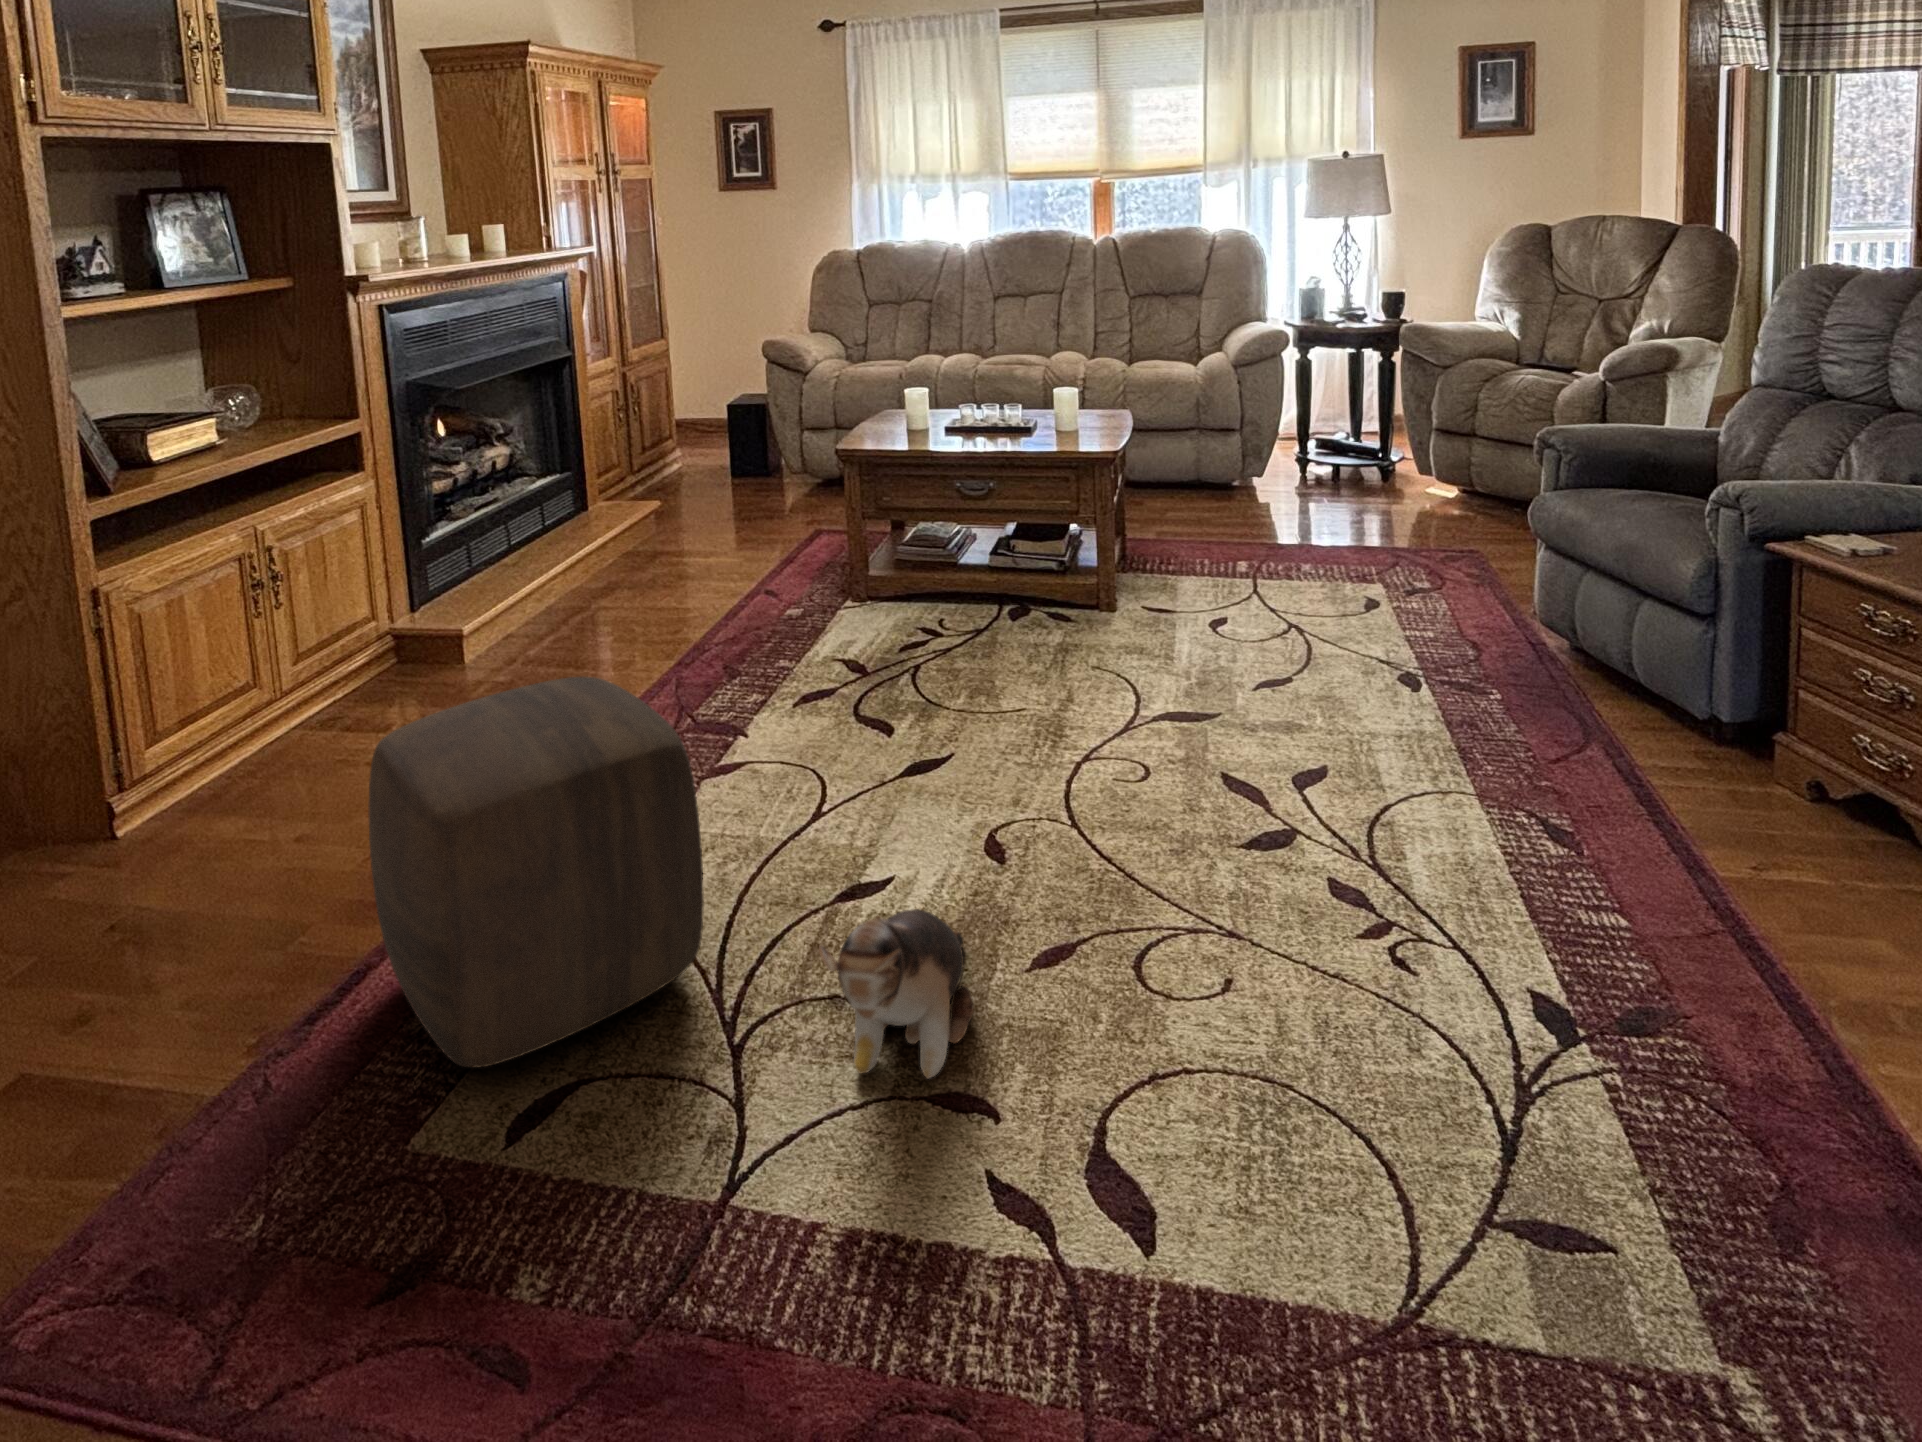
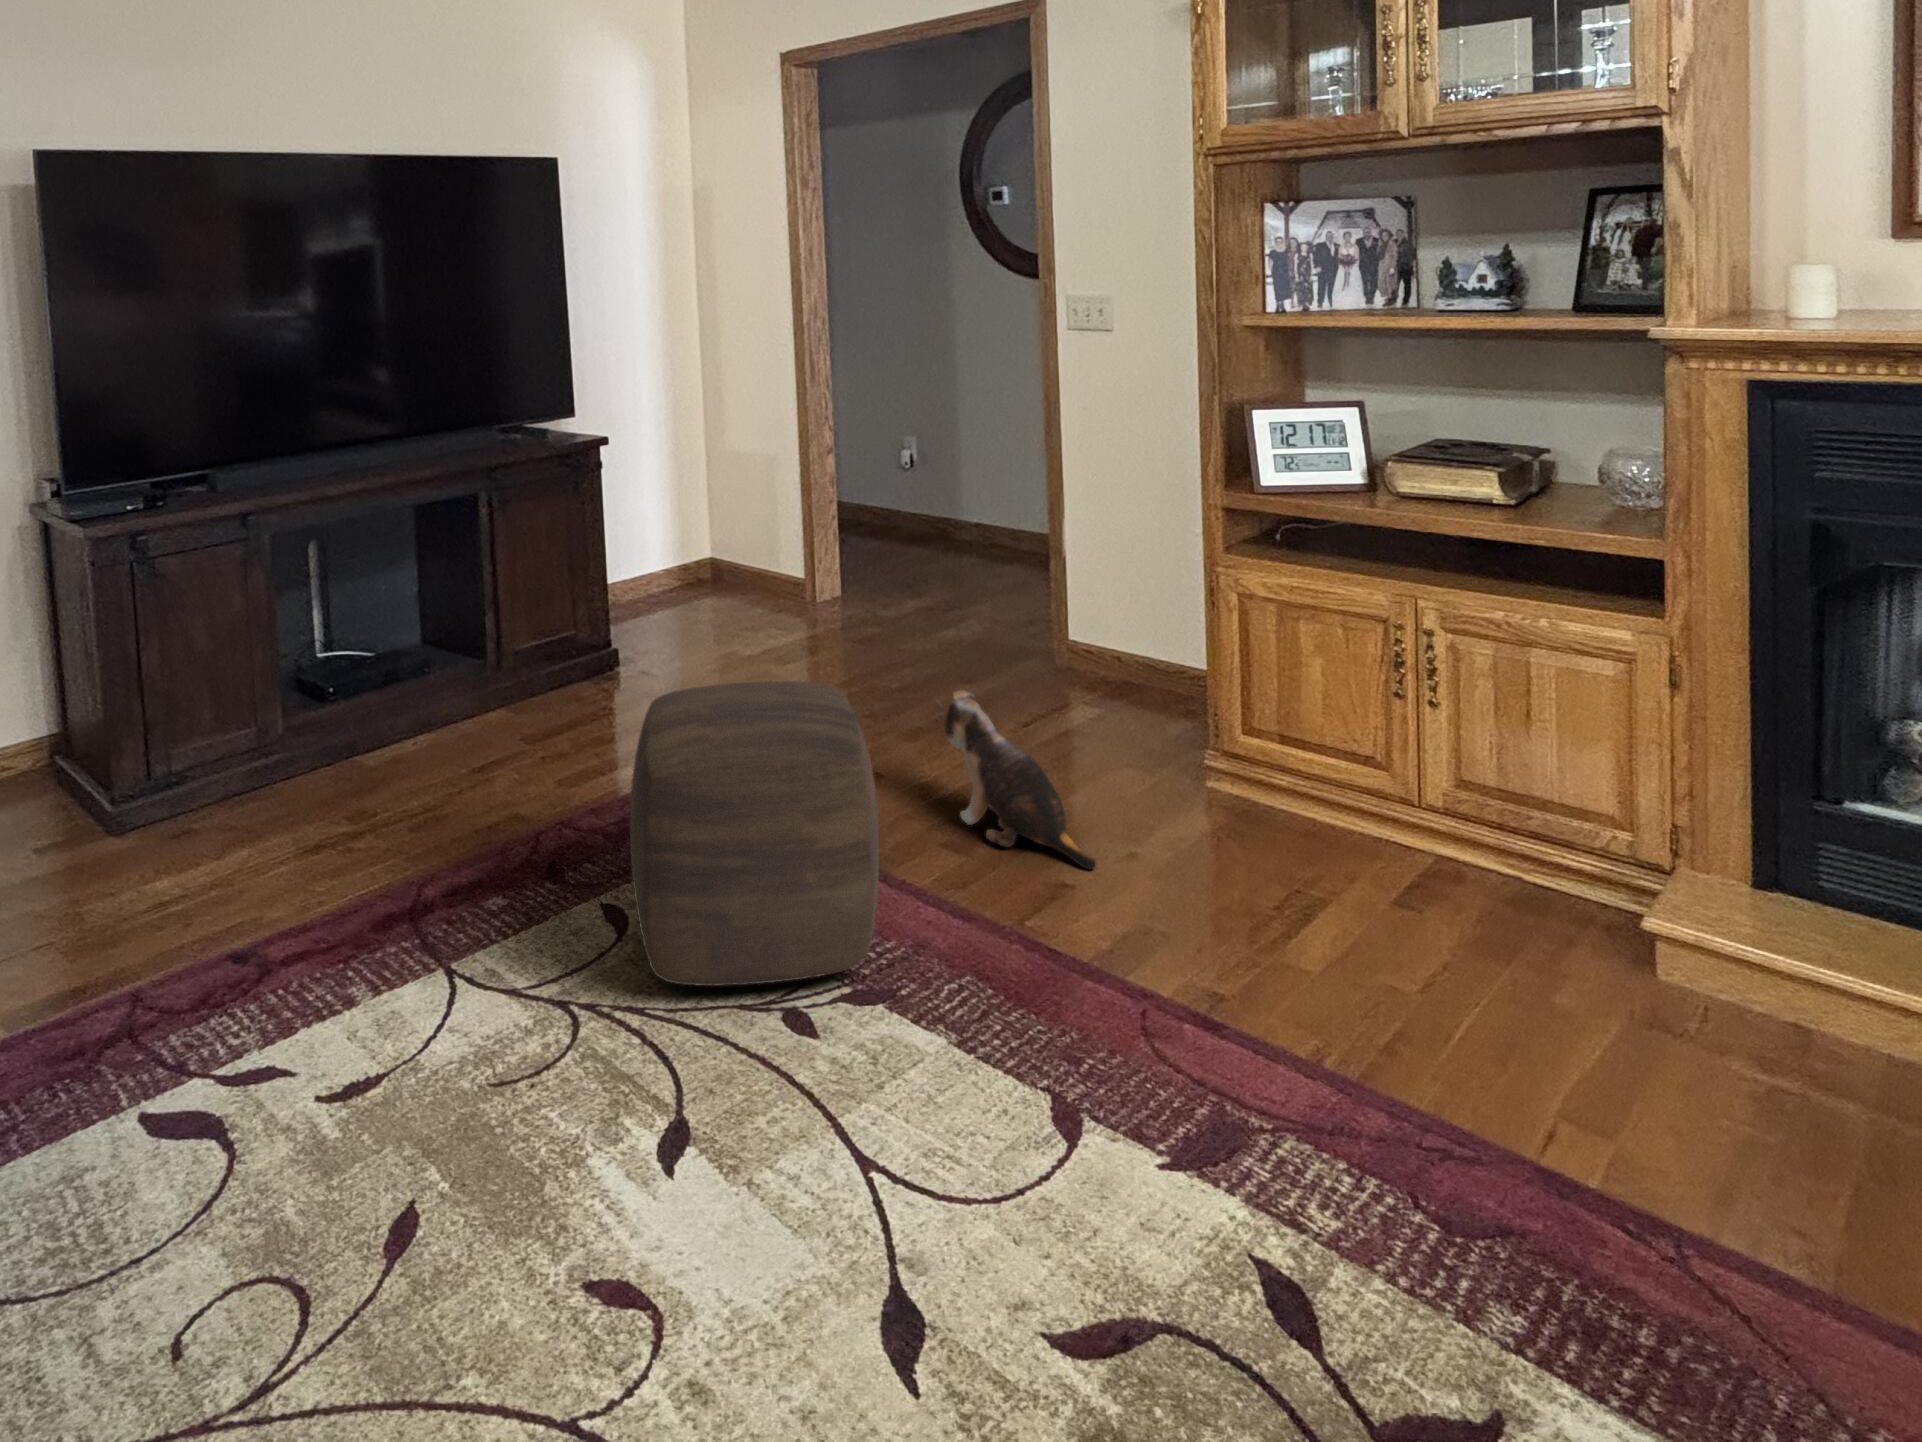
plush toy: present [819,909,974,1078] -> present [938,690,1096,869]

